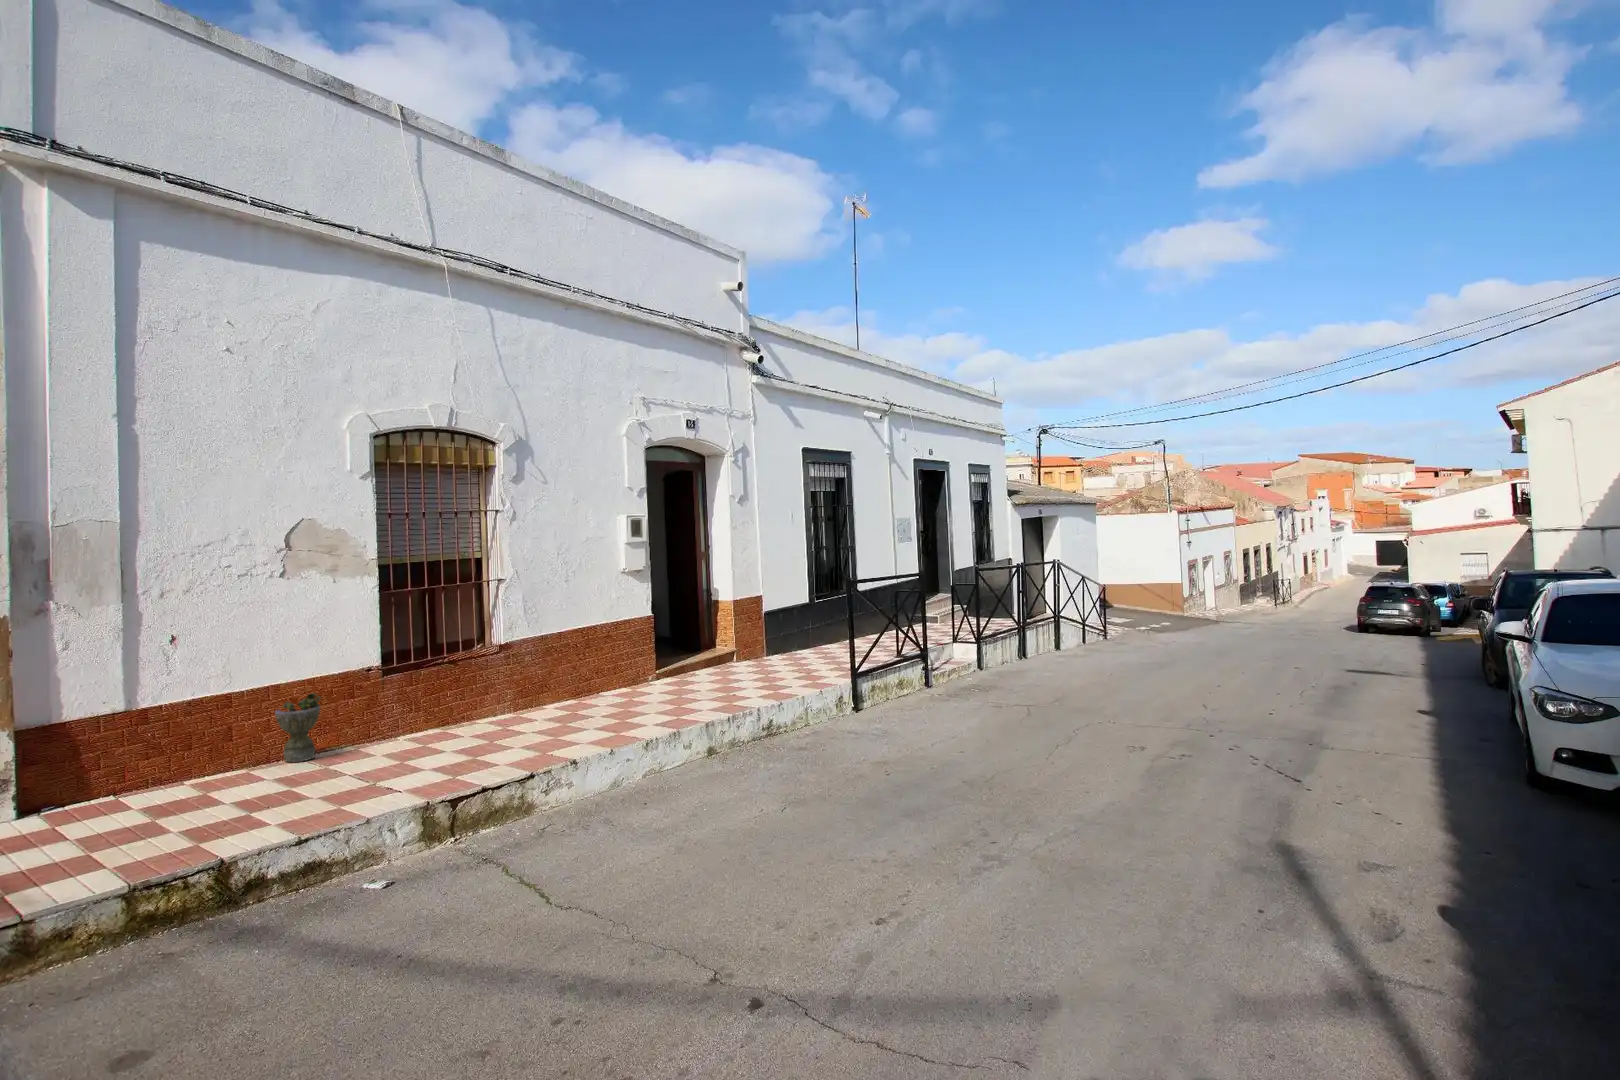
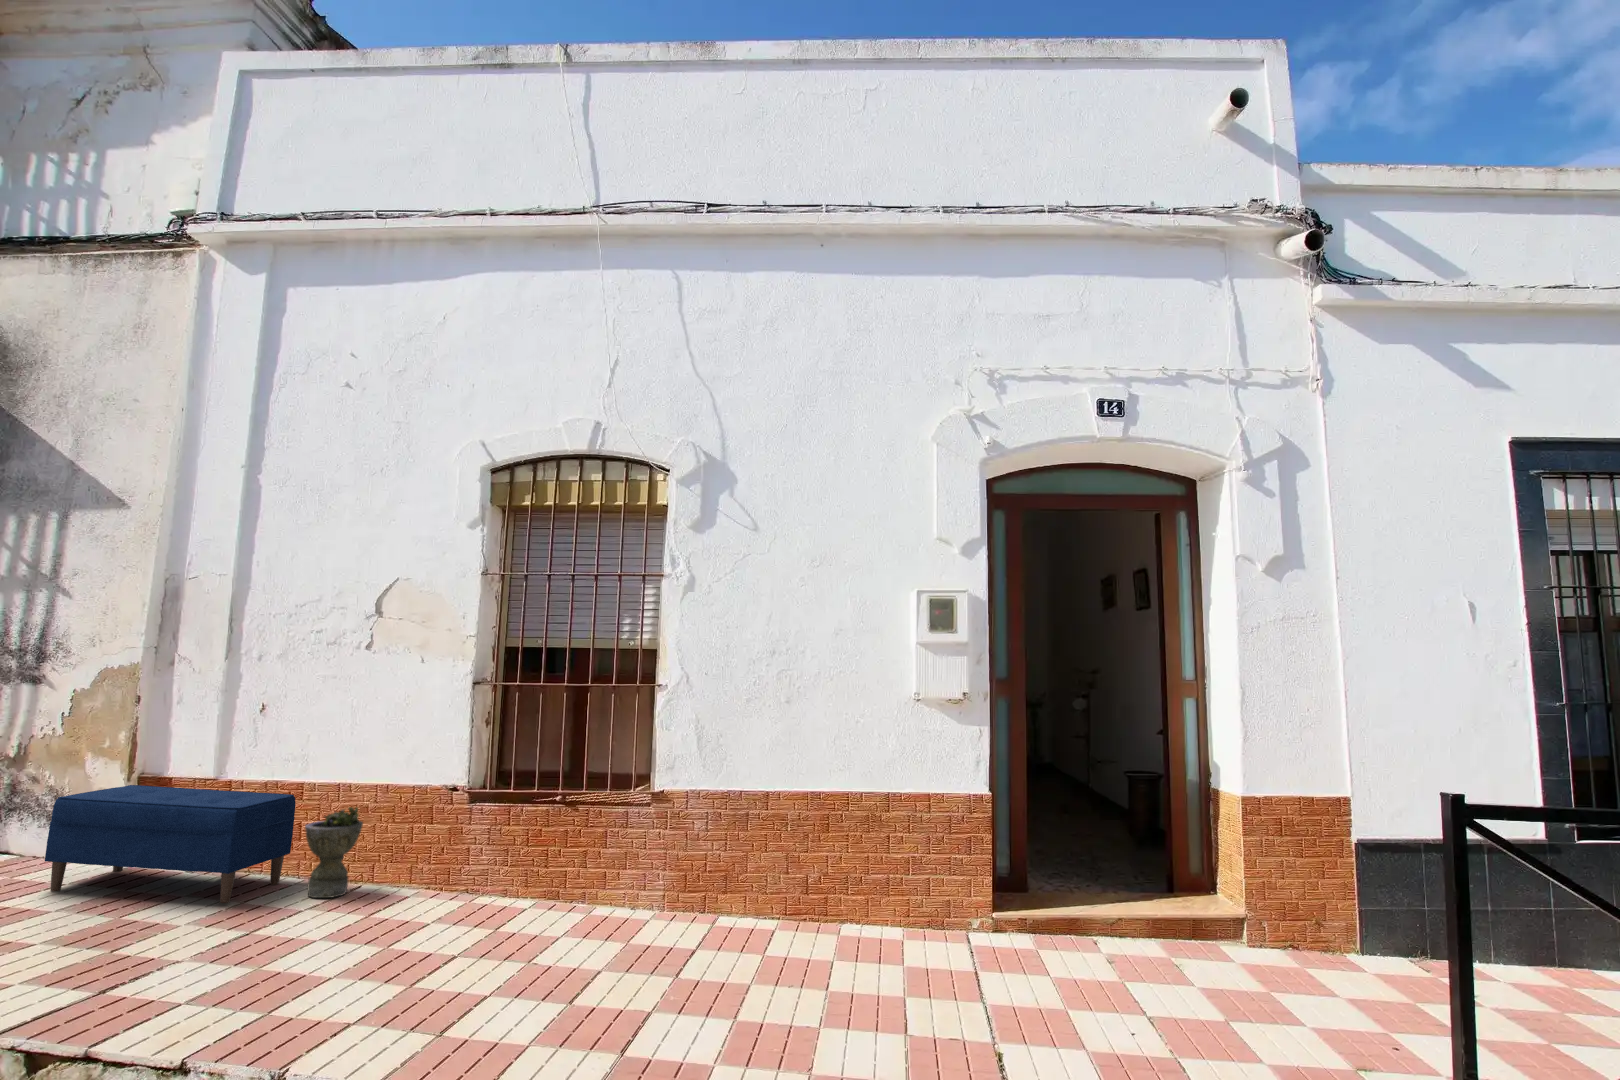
bench: none [42,698,266,819] -> present [45,785,296,903]

